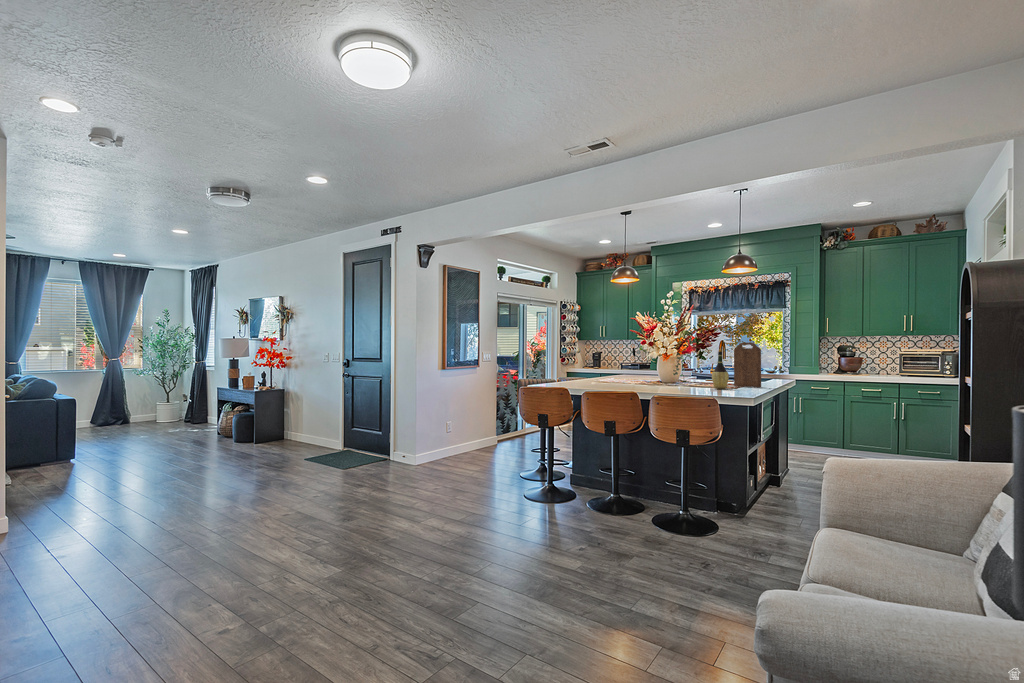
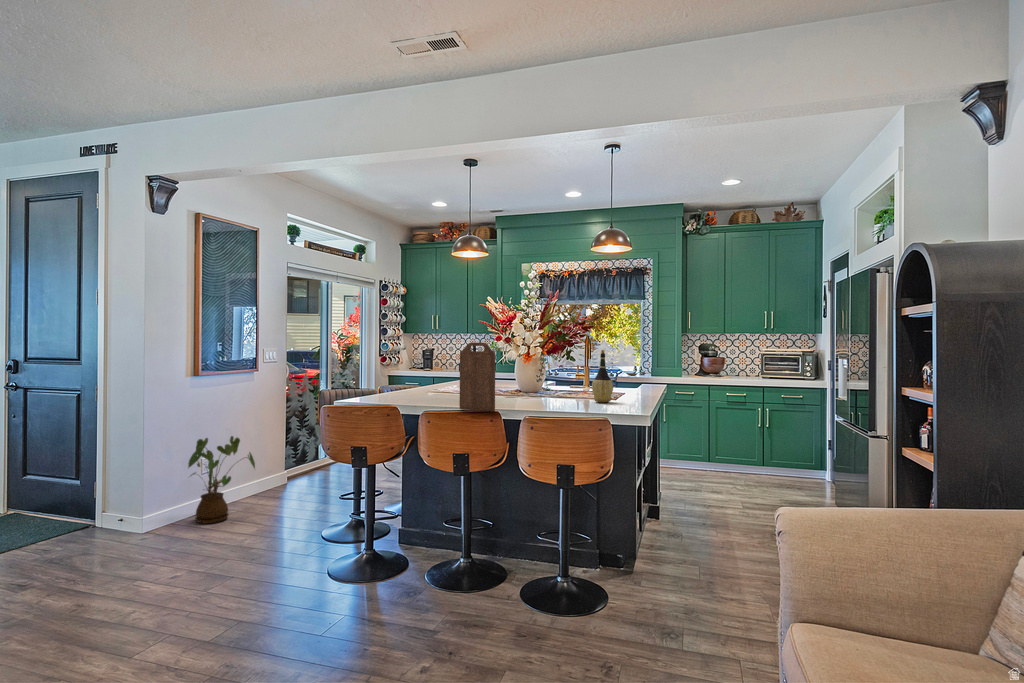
cutting board: present [734,343,761,387] -> present [460,342,495,411]
house plant: none [438,409,478,464] -> present [188,436,255,524]

